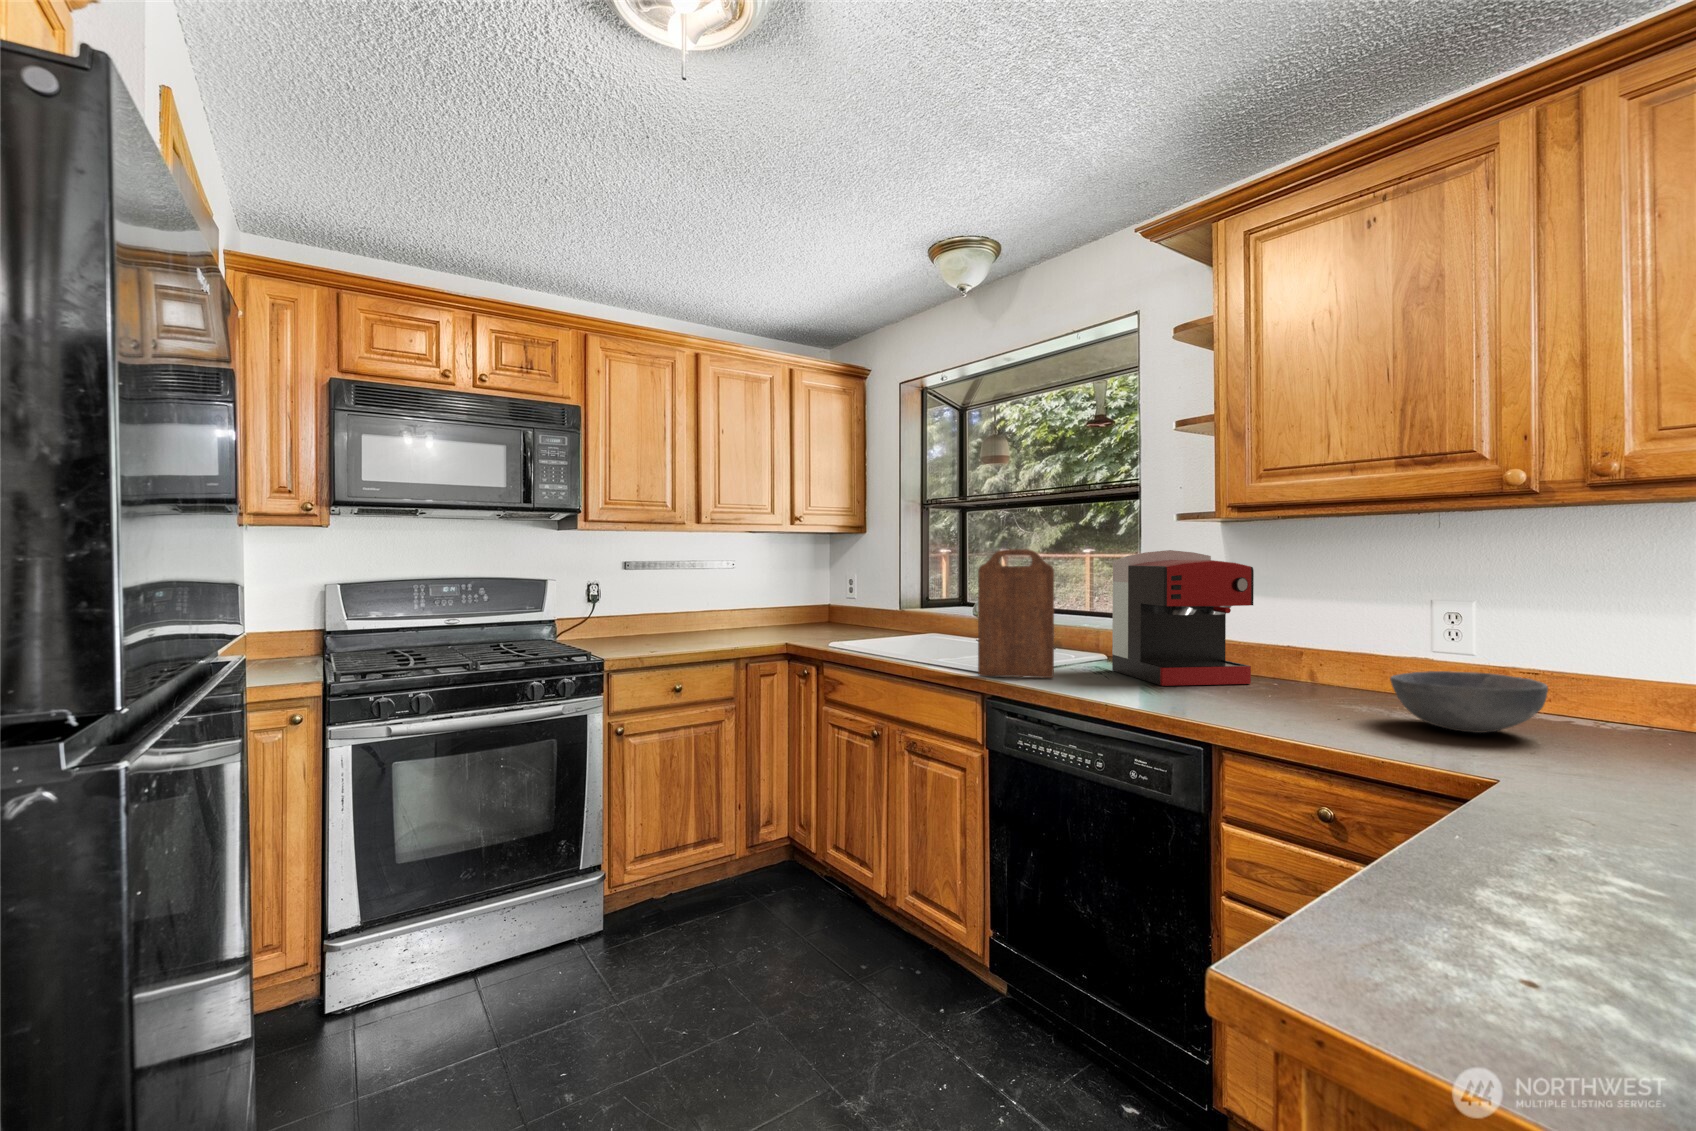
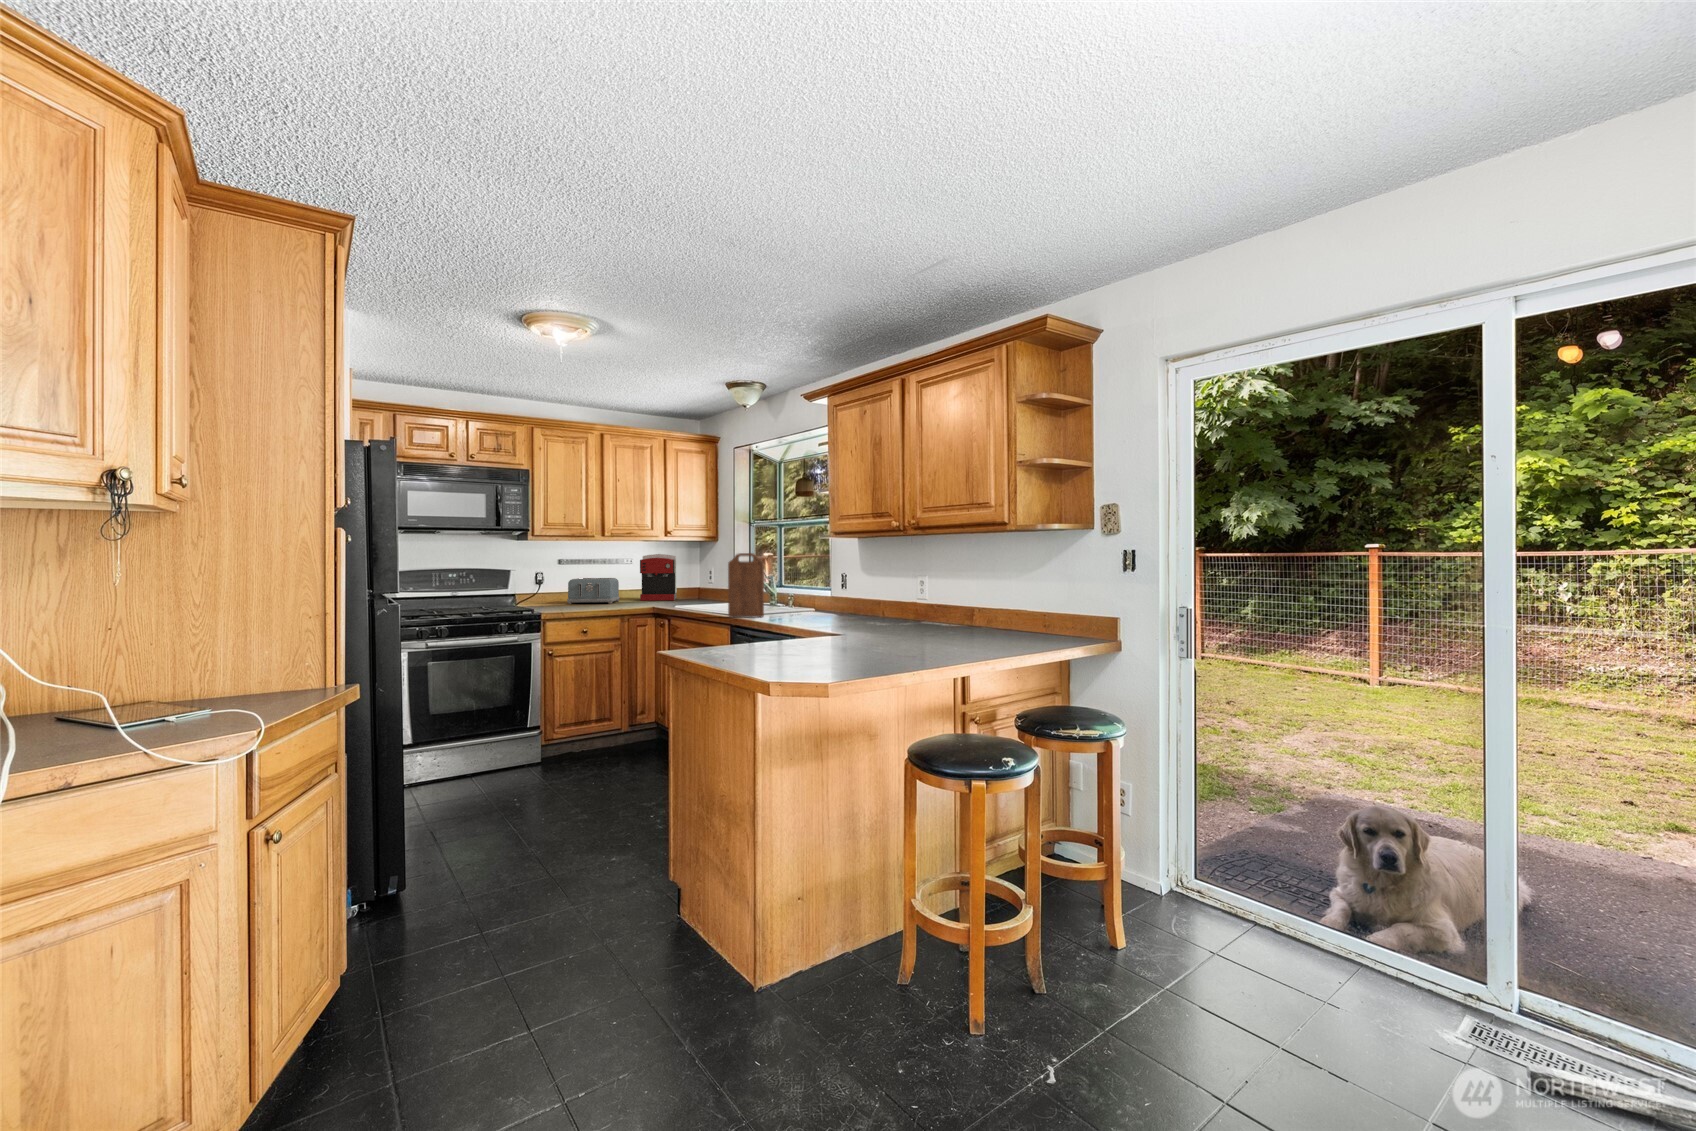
coffee maker: present [1112,550,1254,686] -> present [640,554,677,601]
toaster: none [638,590,716,634] -> present [567,578,620,604]
bowl: present [1390,671,1548,733] -> none [862,605,912,627]

